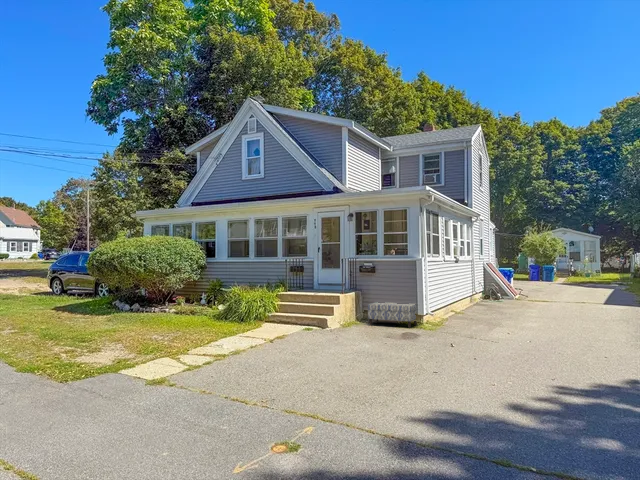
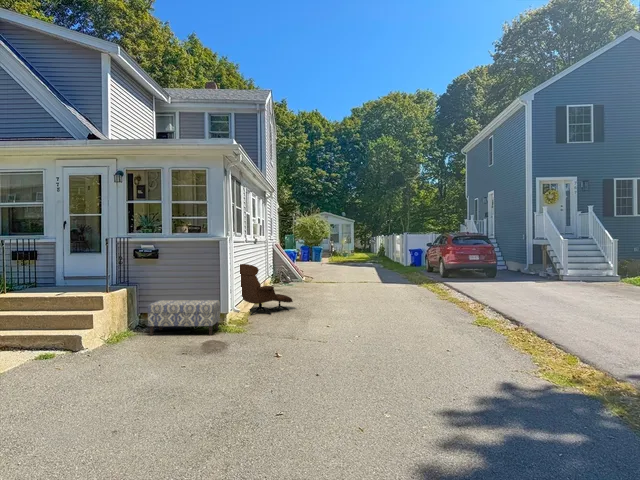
lounge chair: none [436,278,484,319] -> present [240,264,293,315]

